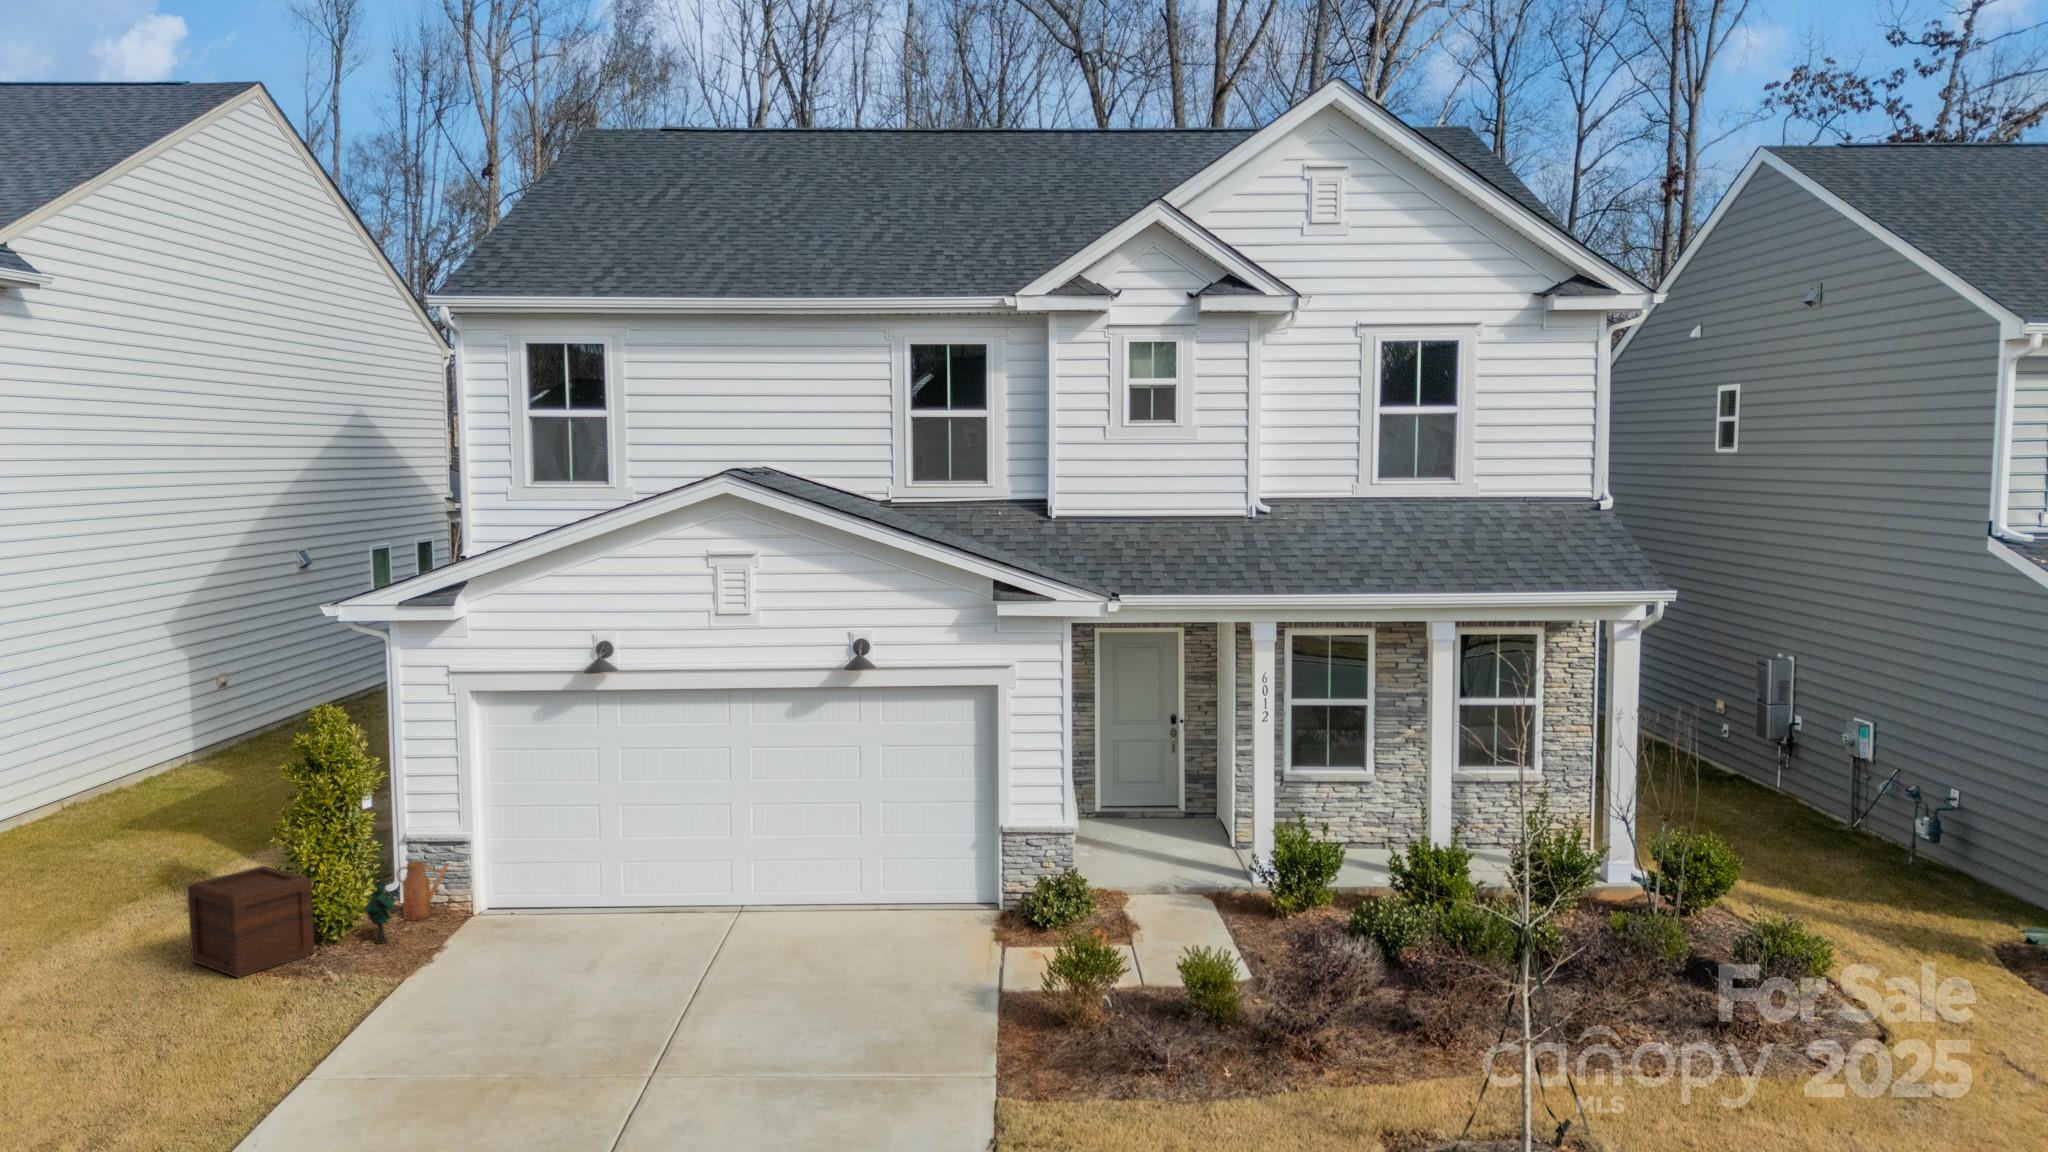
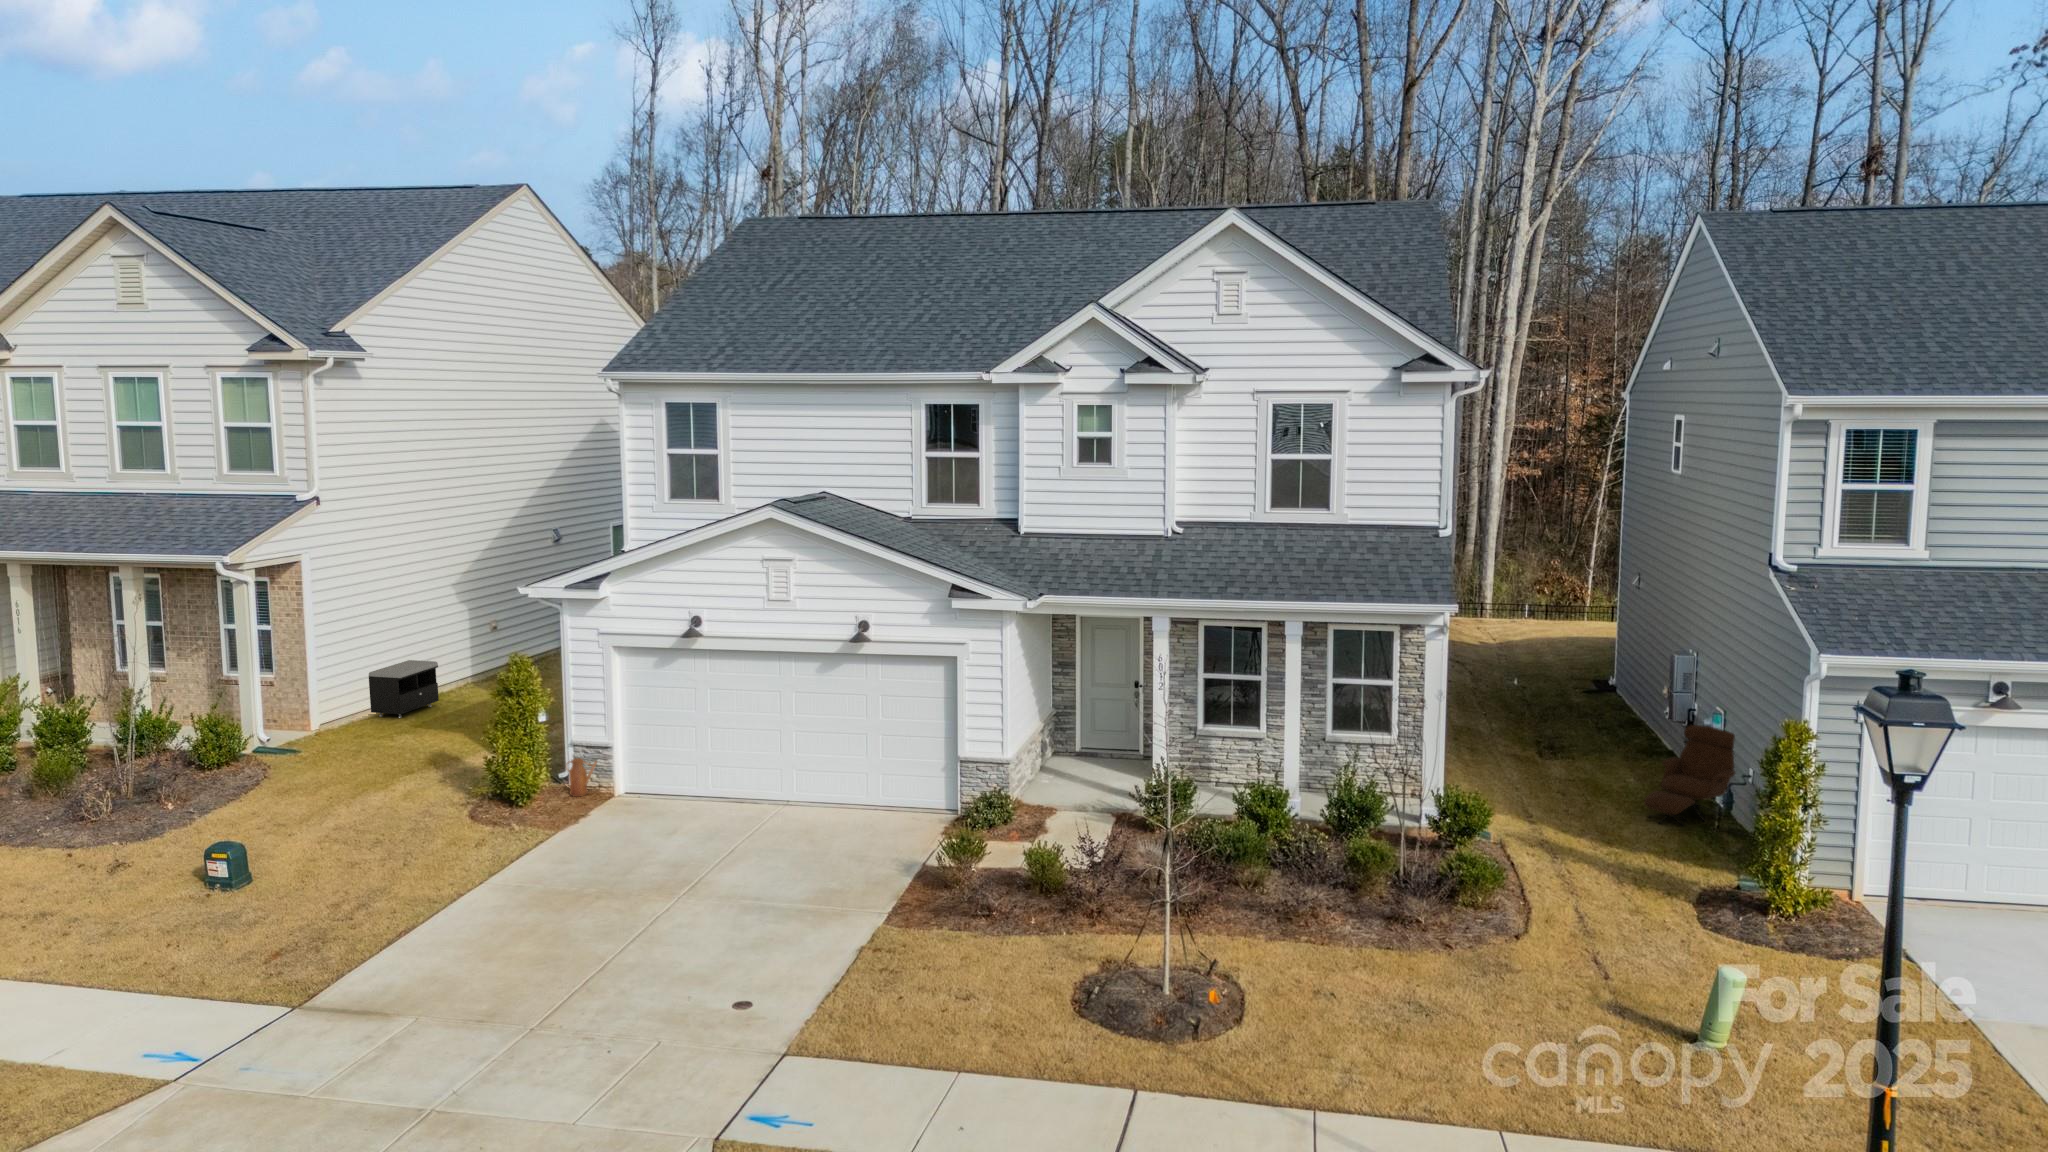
storage bench: none [40,733,148,818] -> present [369,660,439,718]
lounge chair: none [1892,749,1996,880] -> present [1644,725,1736,824]
wooden crate: present [188,866,314,978] -> none [432,756,508,827]
decorative plant: present [363,877,395,944] -> none [538,767,560,810]

